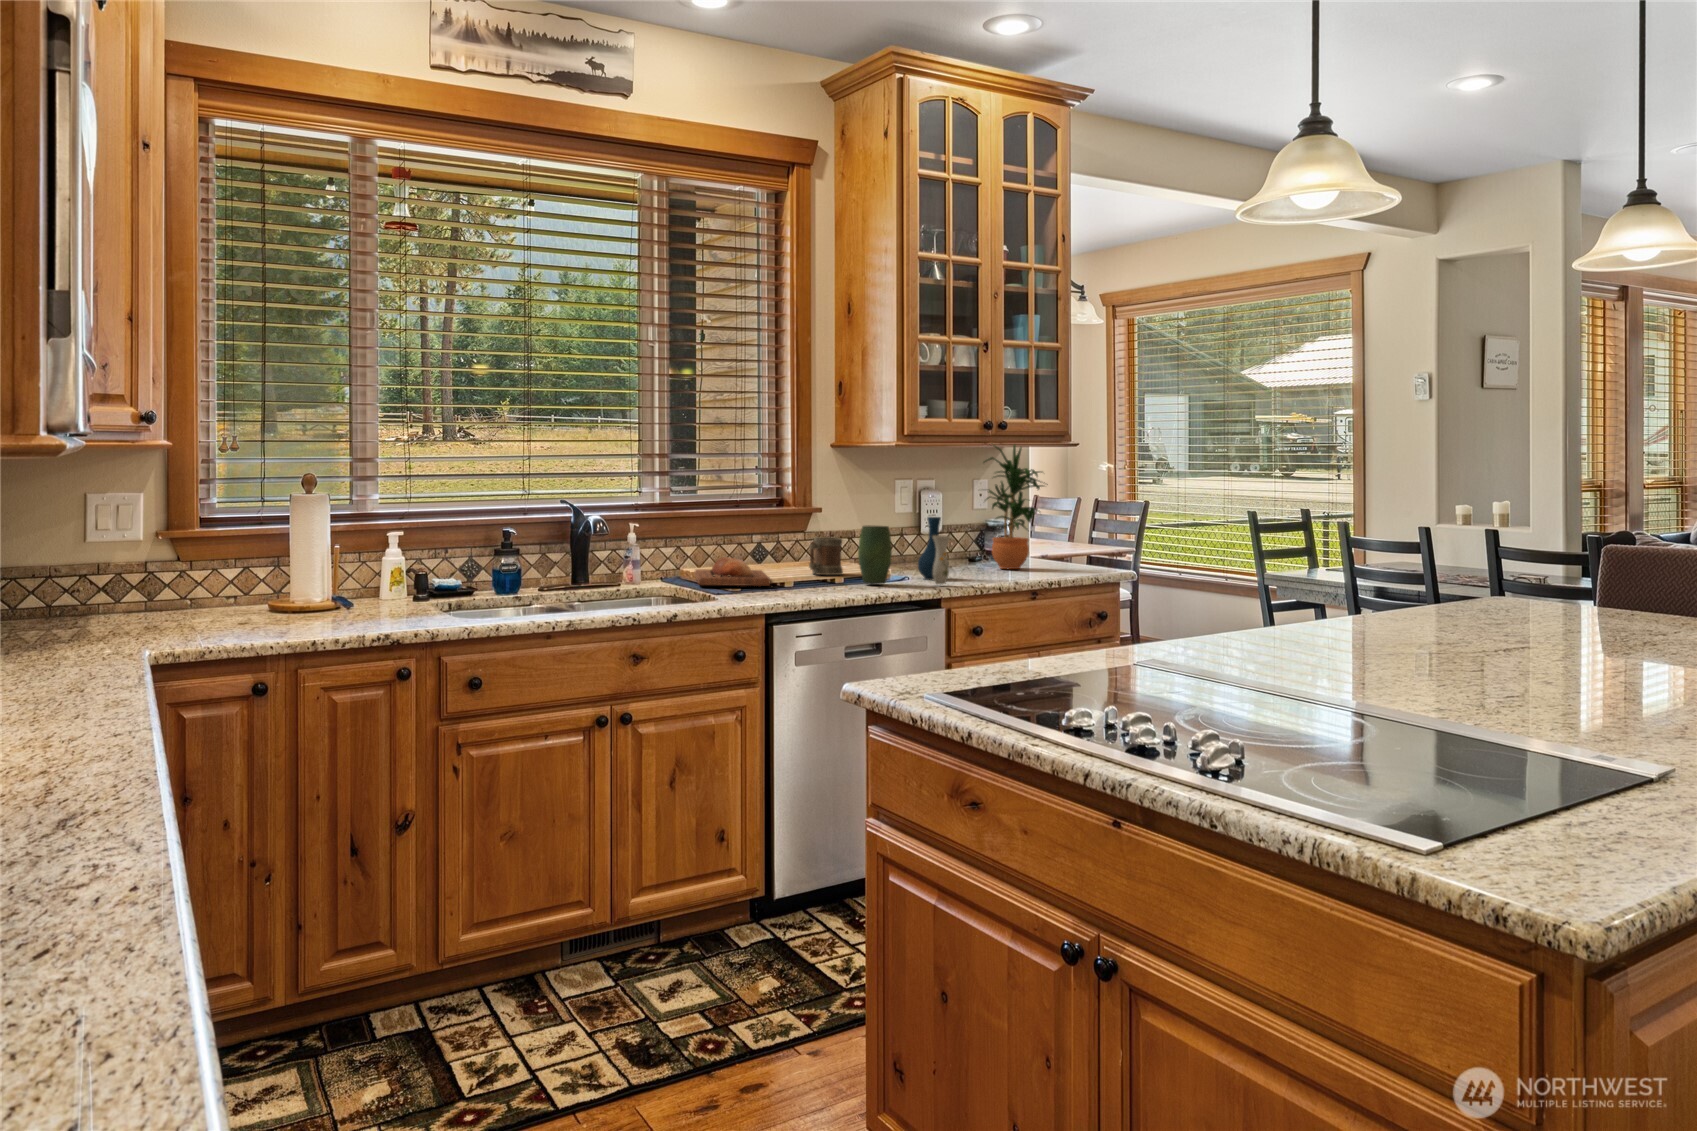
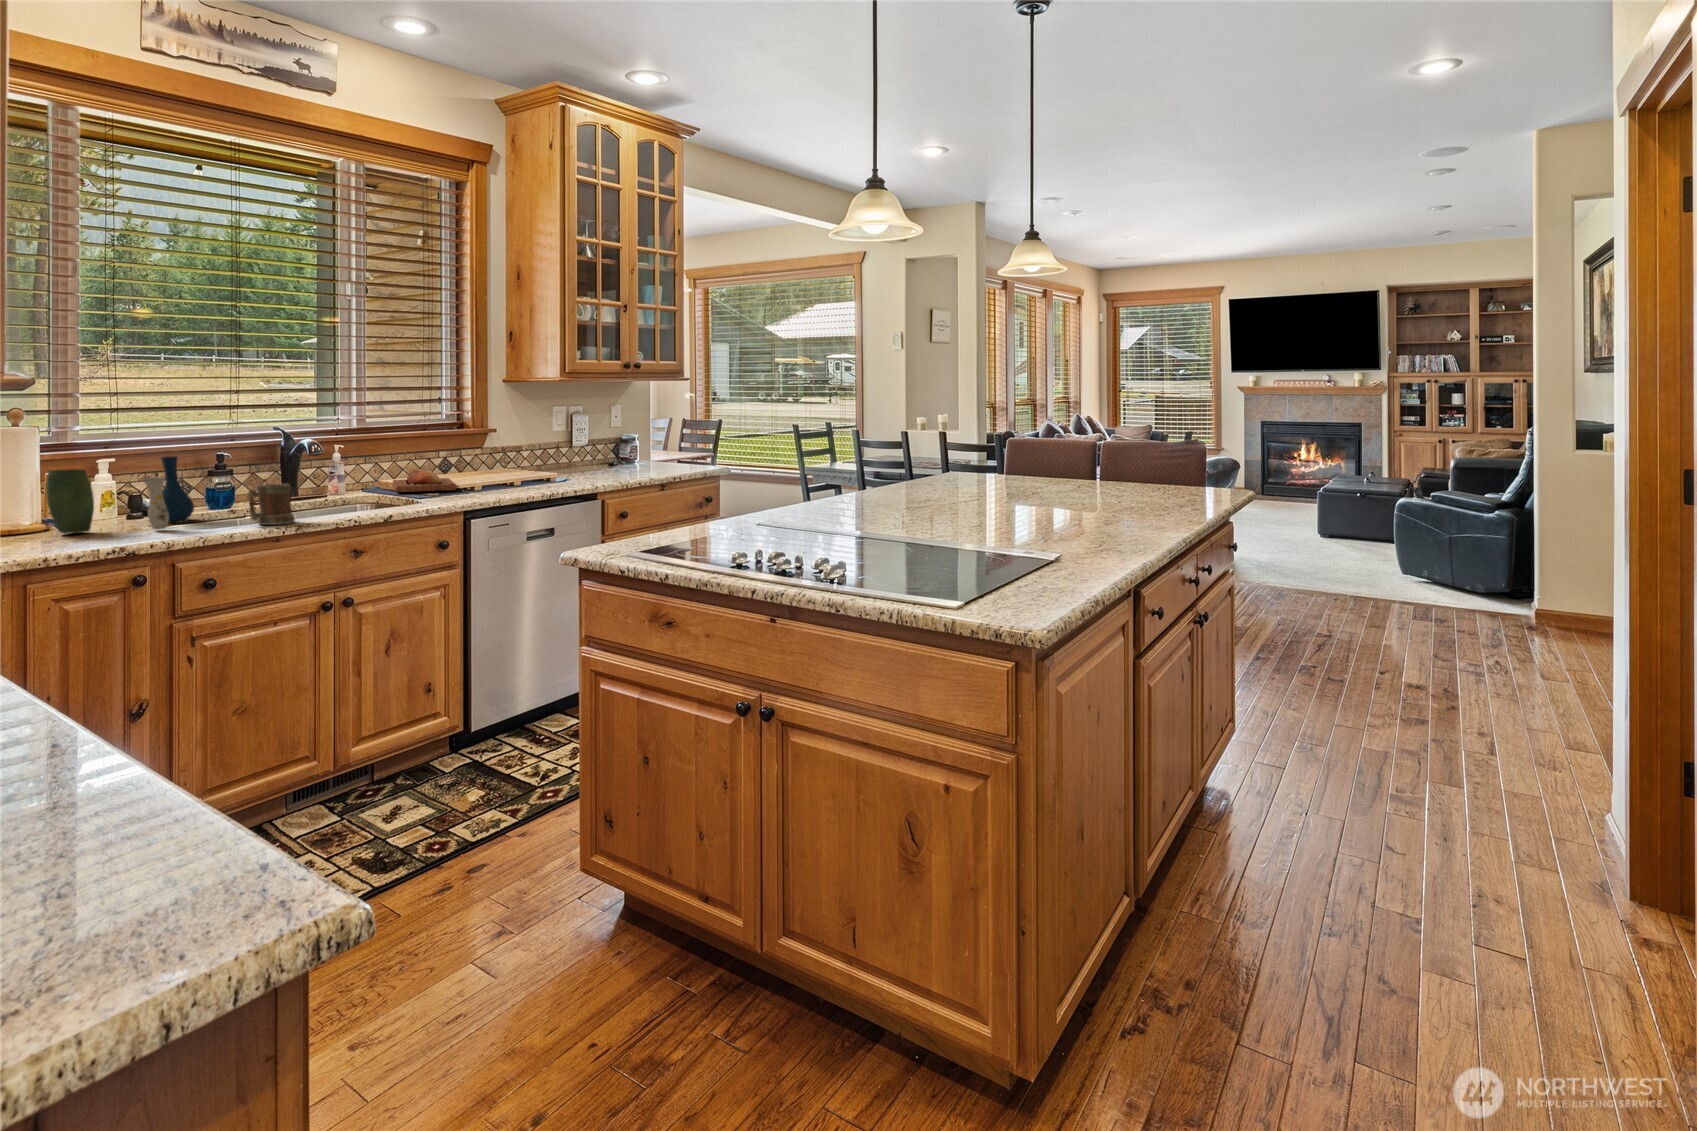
potted plant: present [984,445,1048,569] -> none [612,379,664,470]
vase: present [858,517,950,584] -> present [46,456,194,533]
mug: present [809,537,843,575] -> present [248,484,295,525]

